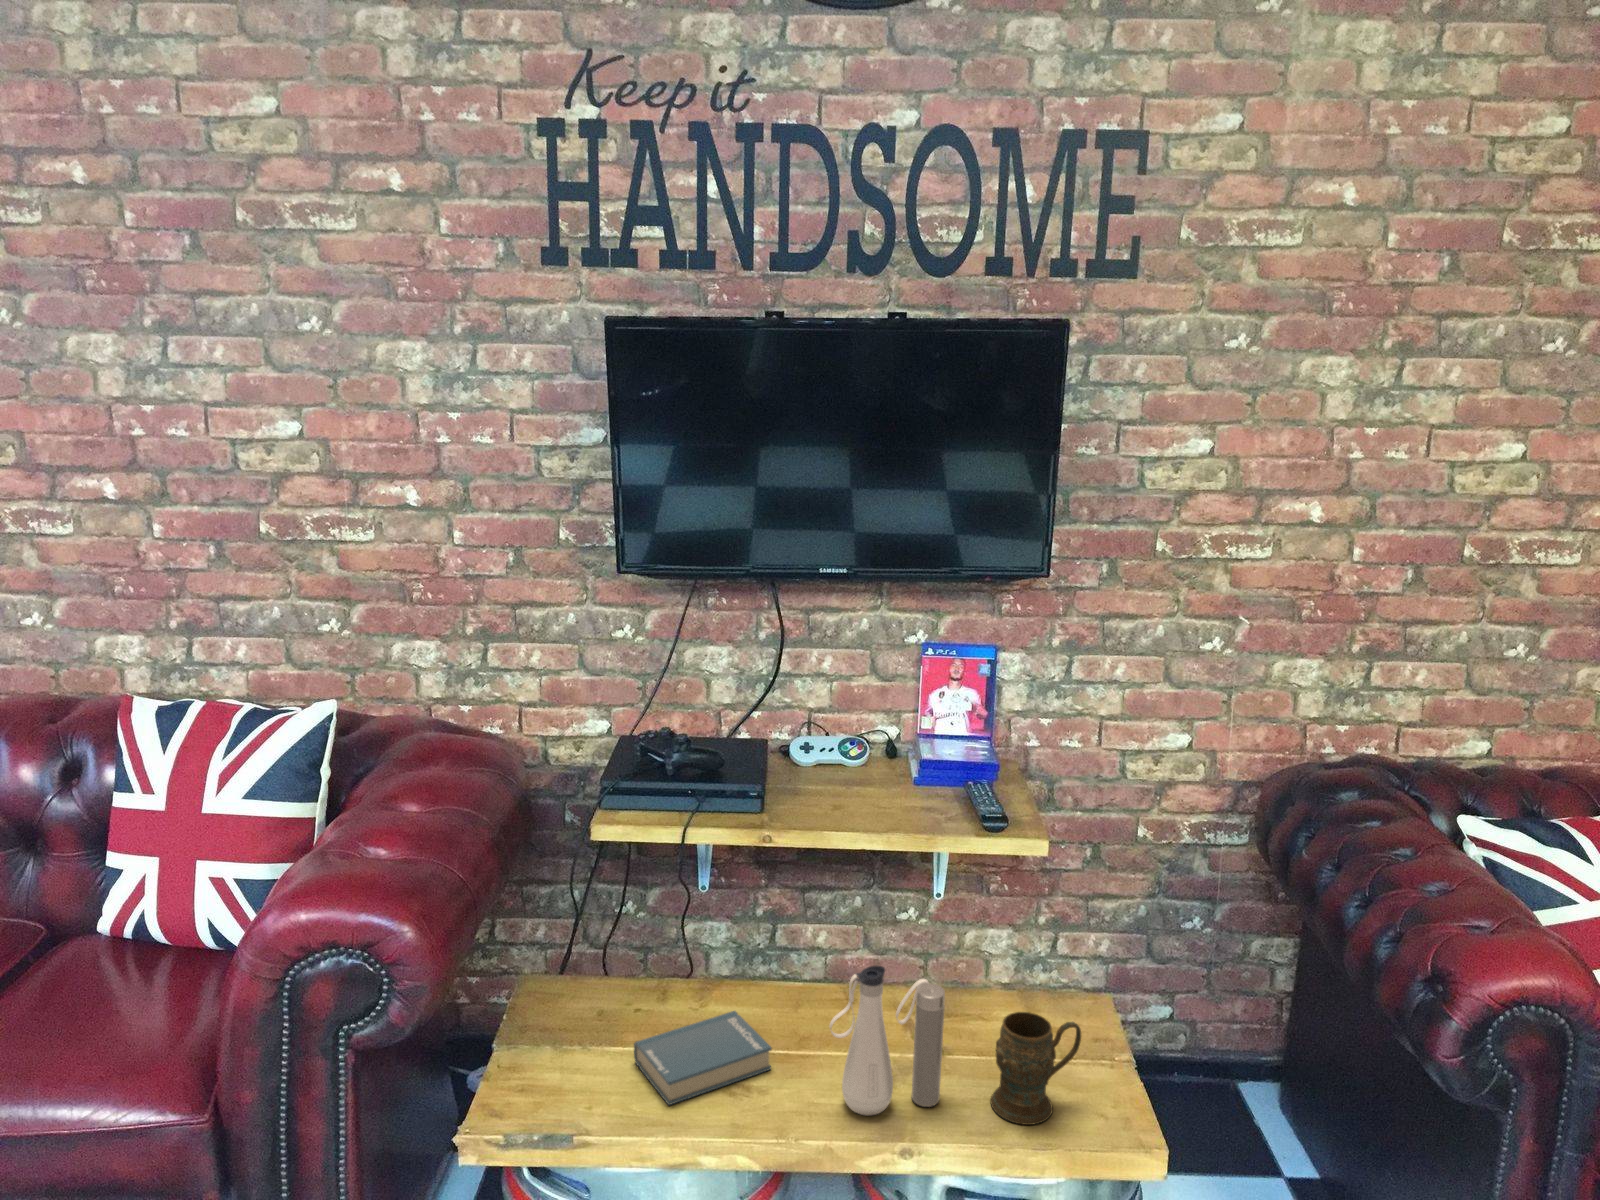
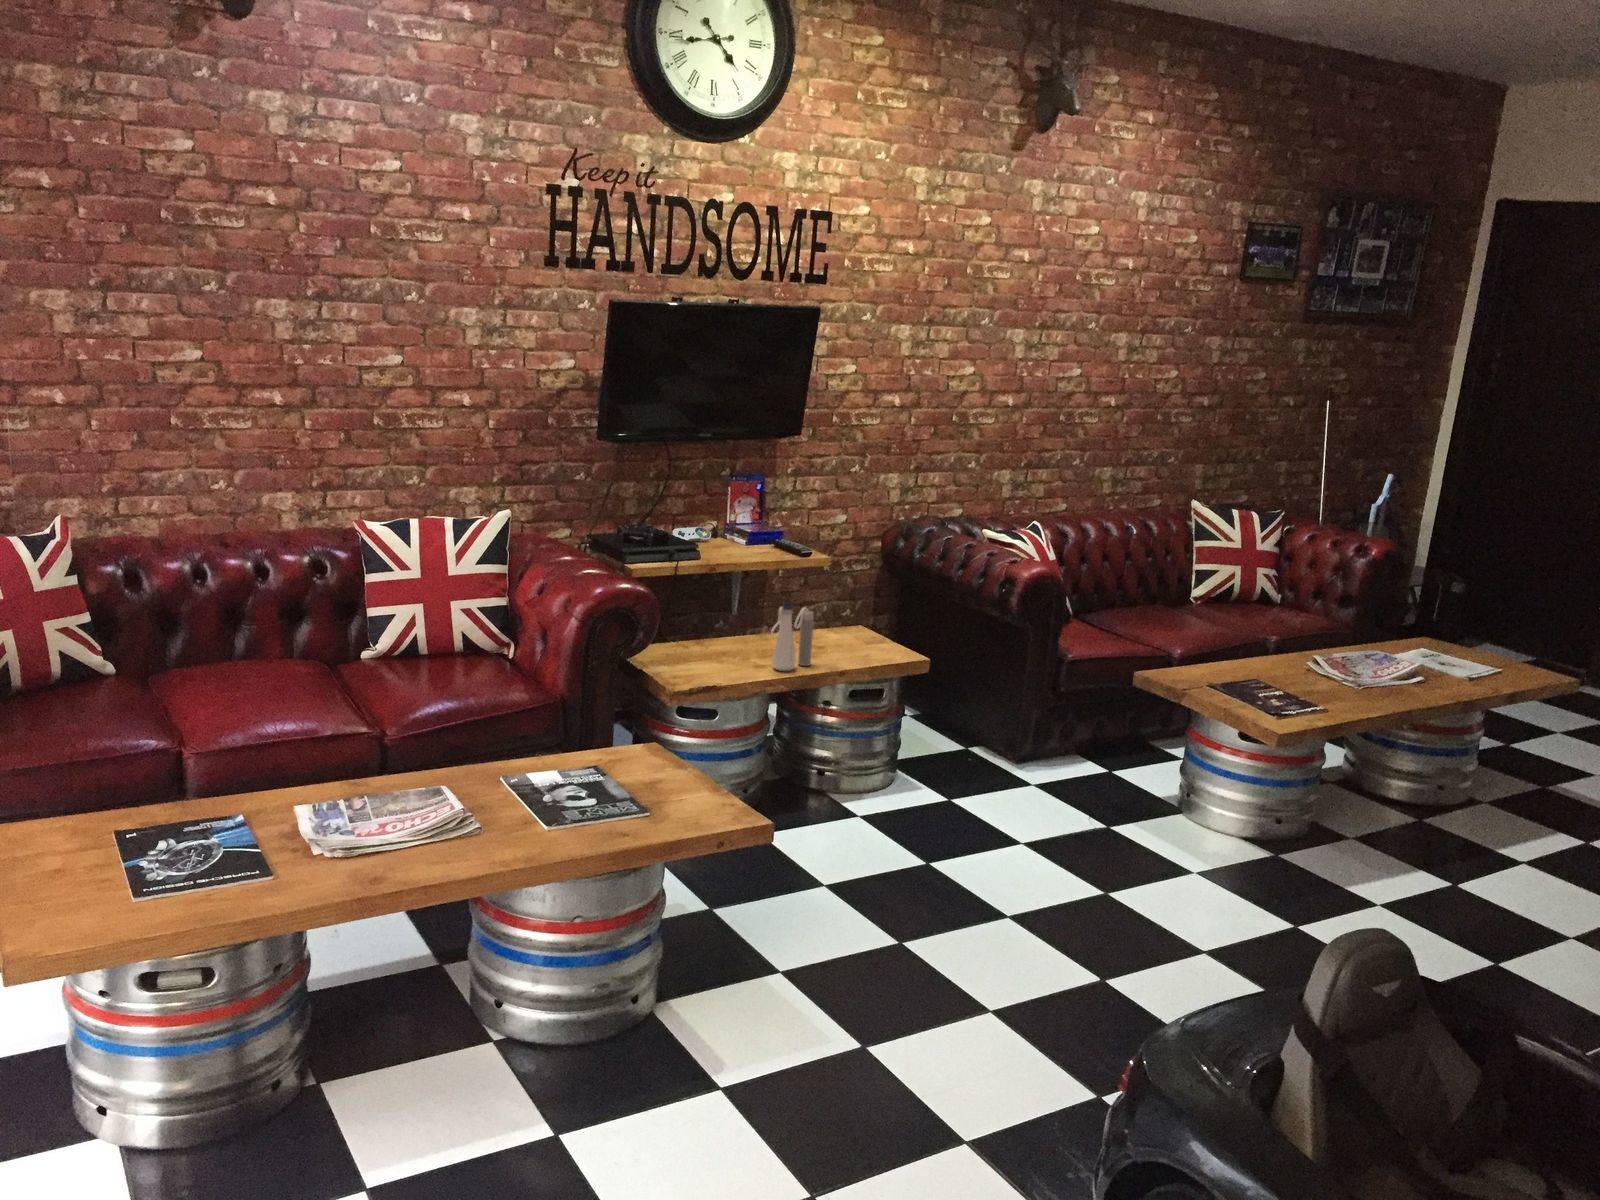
hardback book: present [634,1011,772,1105] -> none [671,649,733,681]
mug: present [991,1012,1081,1125] -> none [828,620,863,665]

